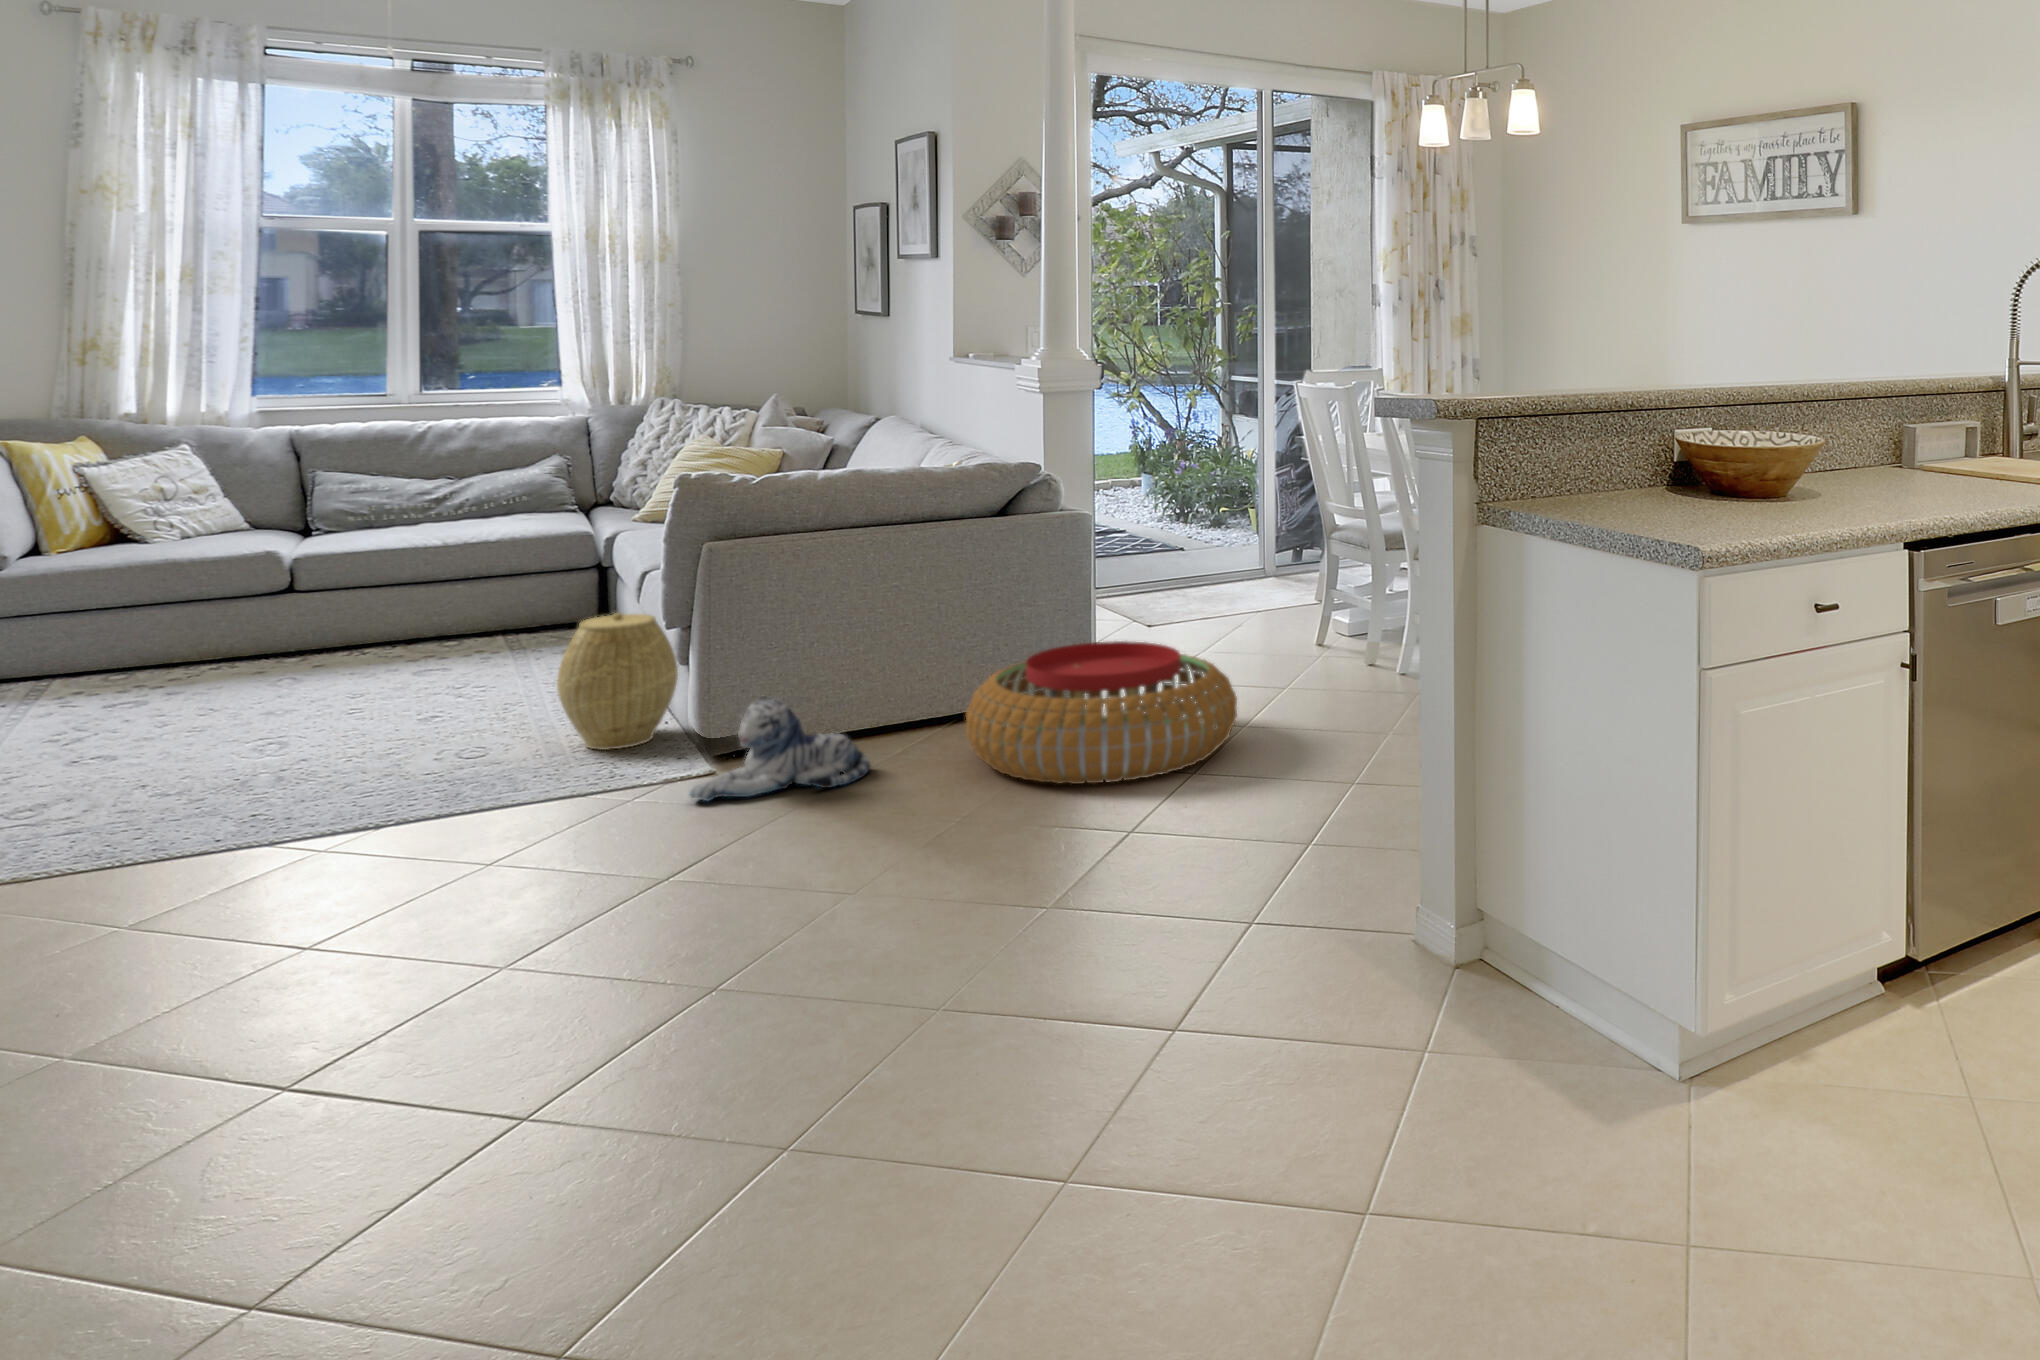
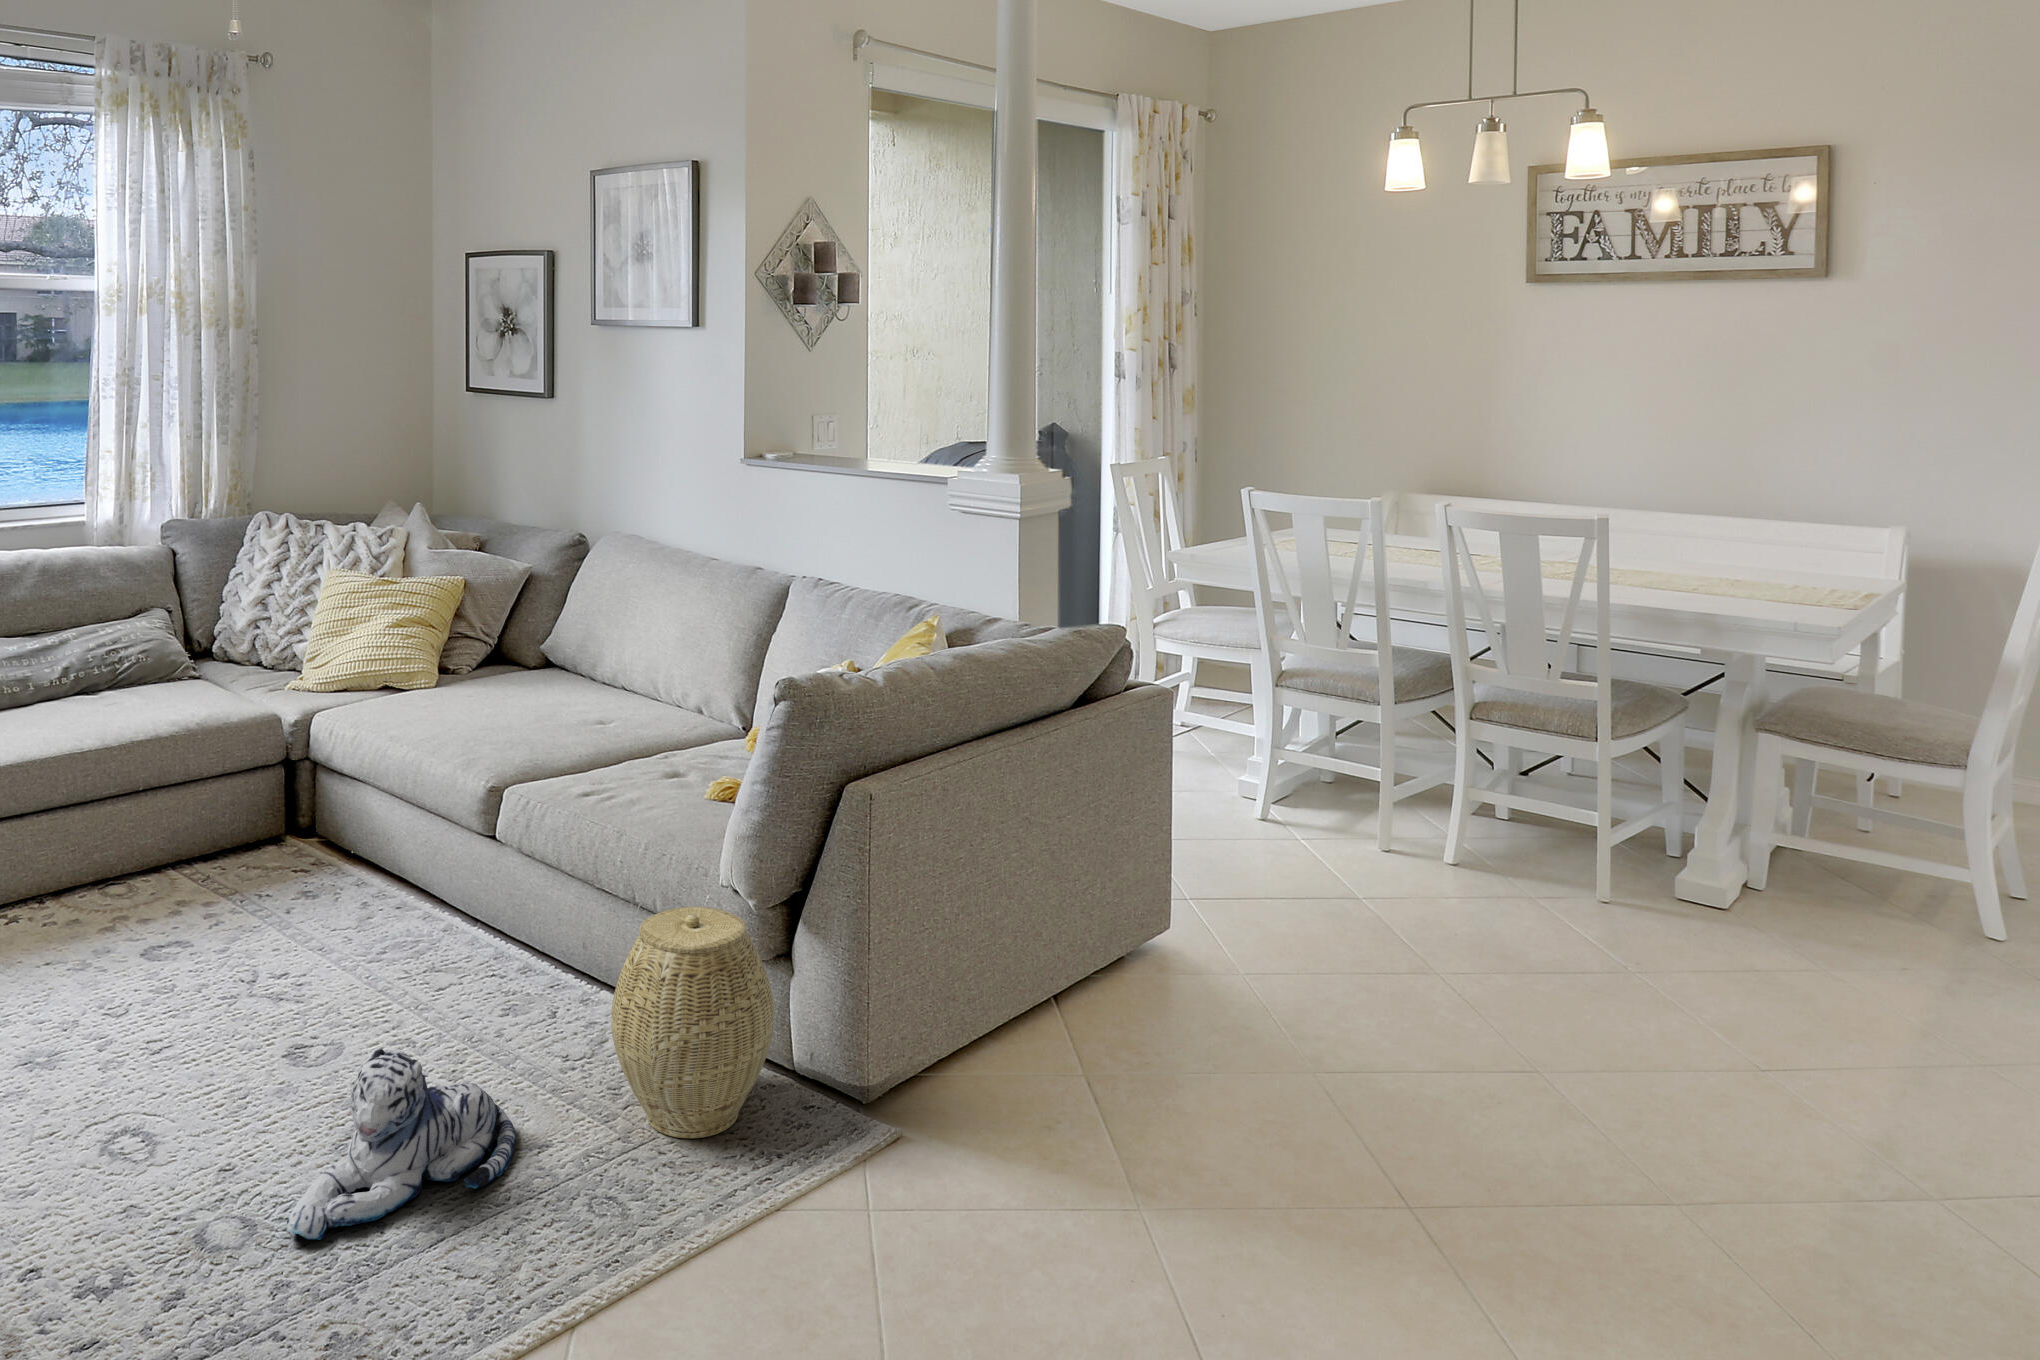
pouf: present [966,641,1237,784] -> none [1218,901,1633,1165]
plush toy: present [689,696,871,801] -> present [287,1048,516,1240]

